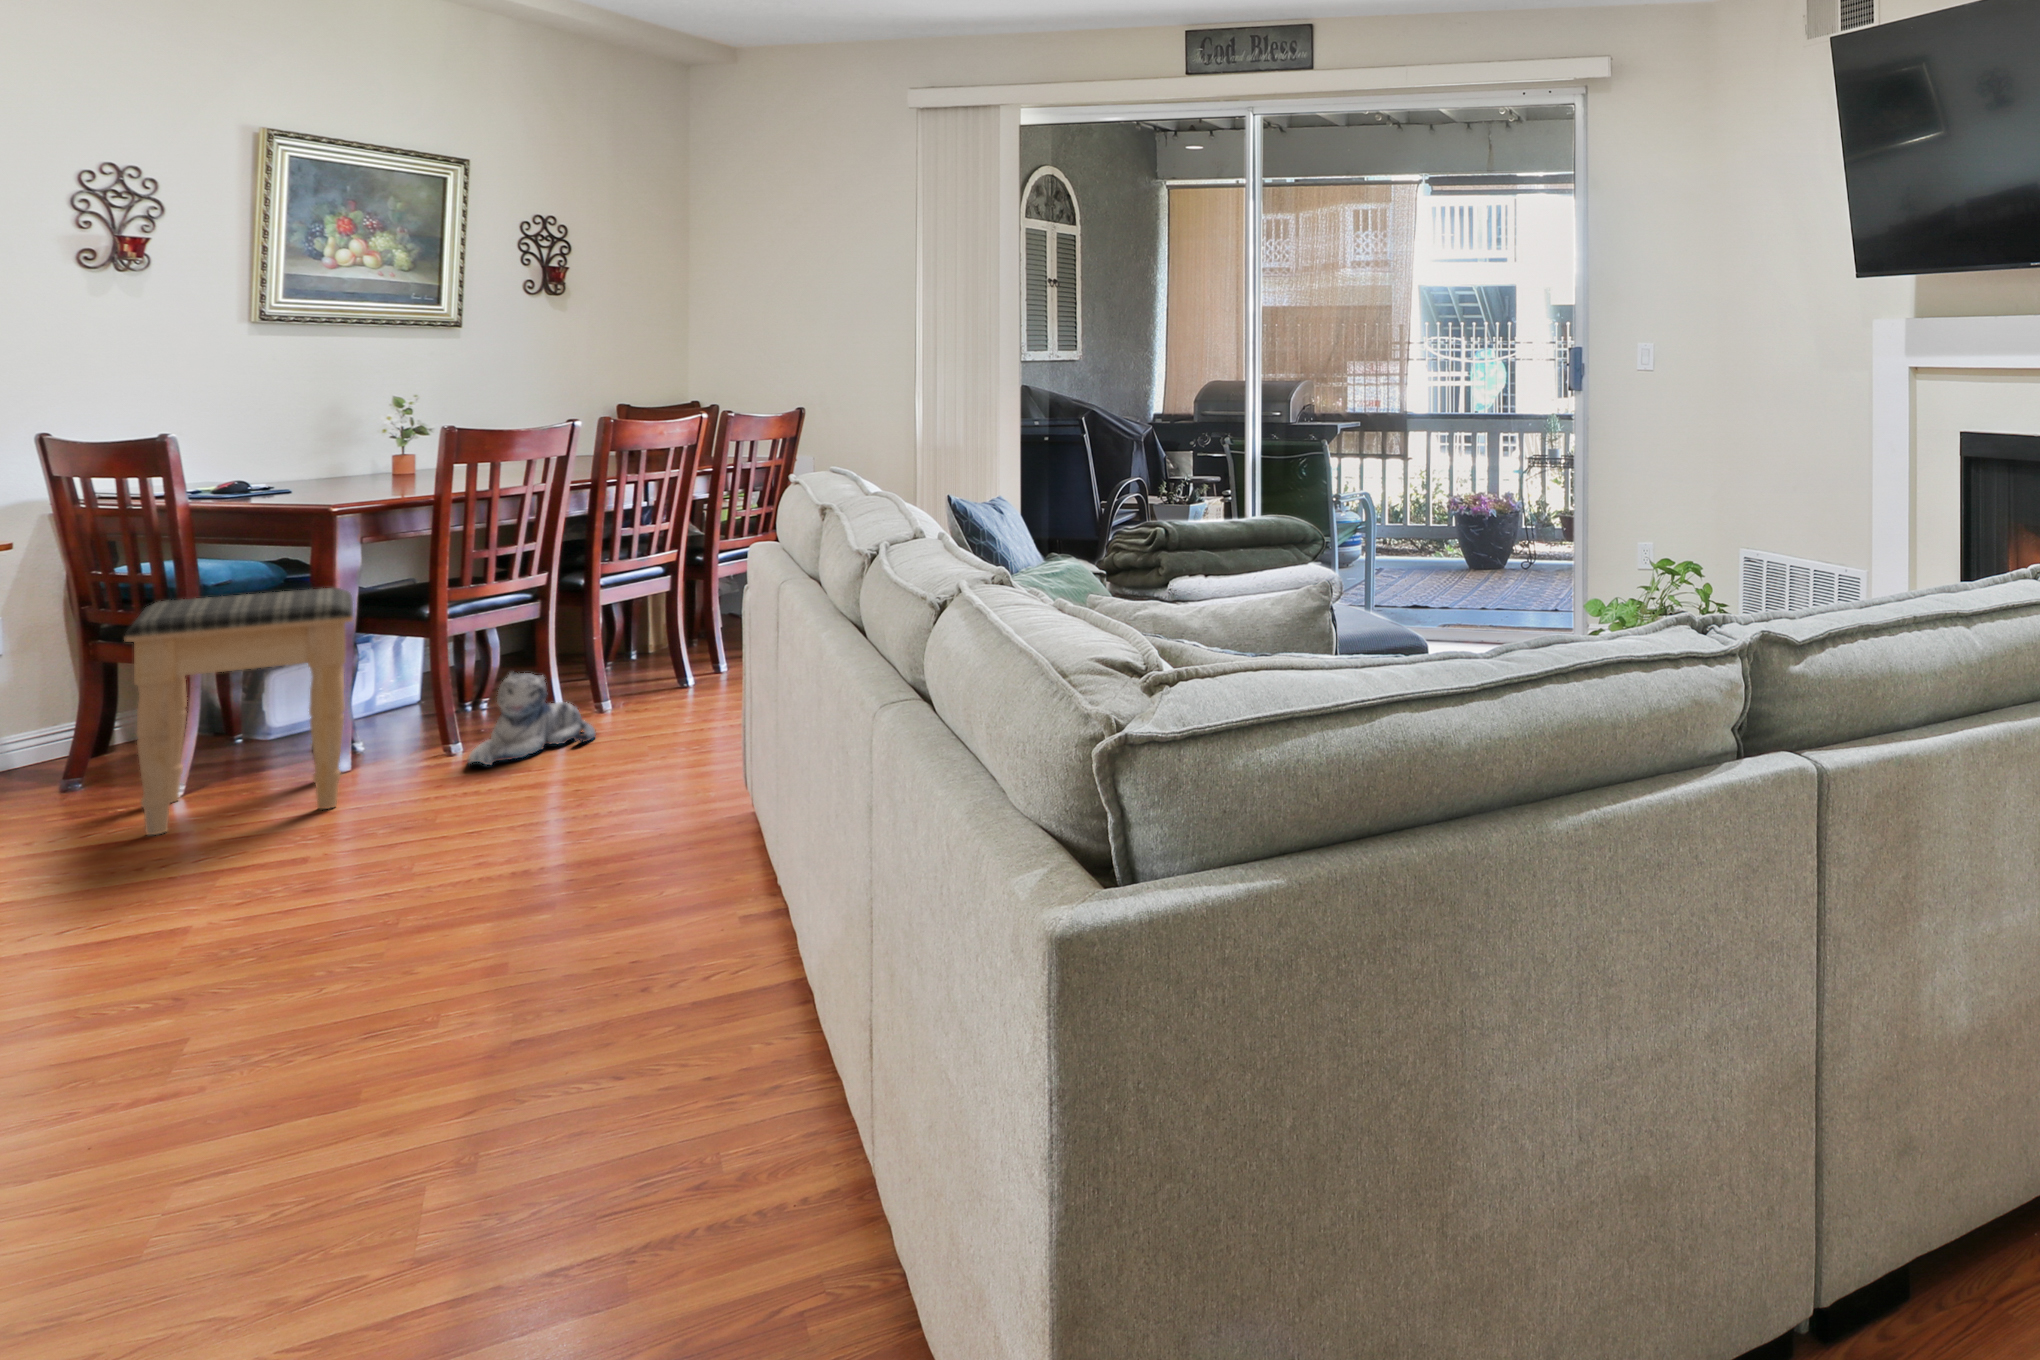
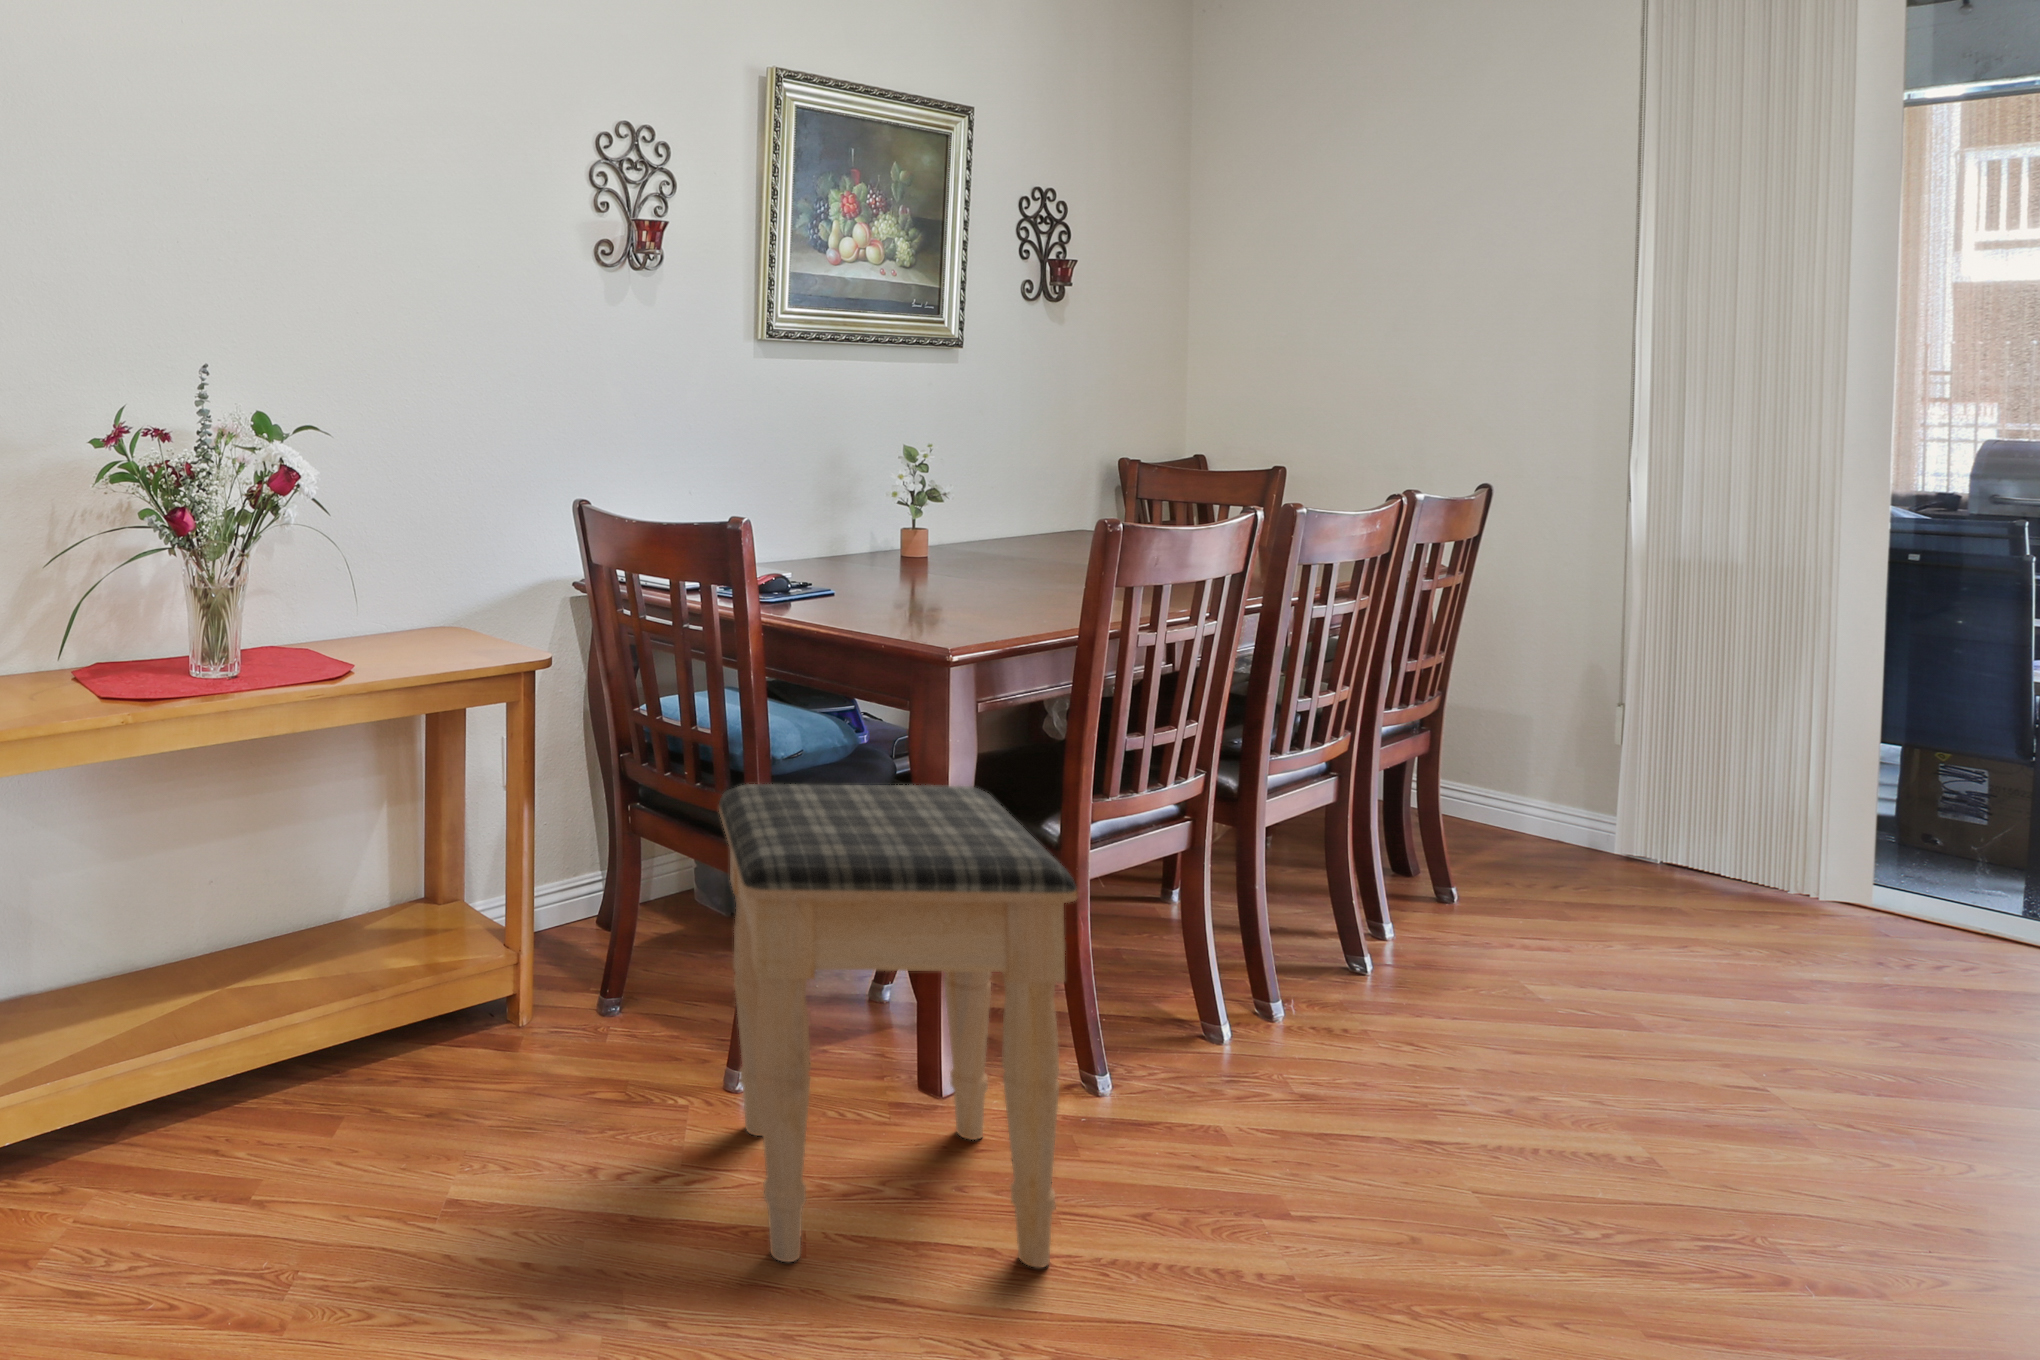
plush toy: present [467,672,596,765] -> none [1189,979,1379,1187]

